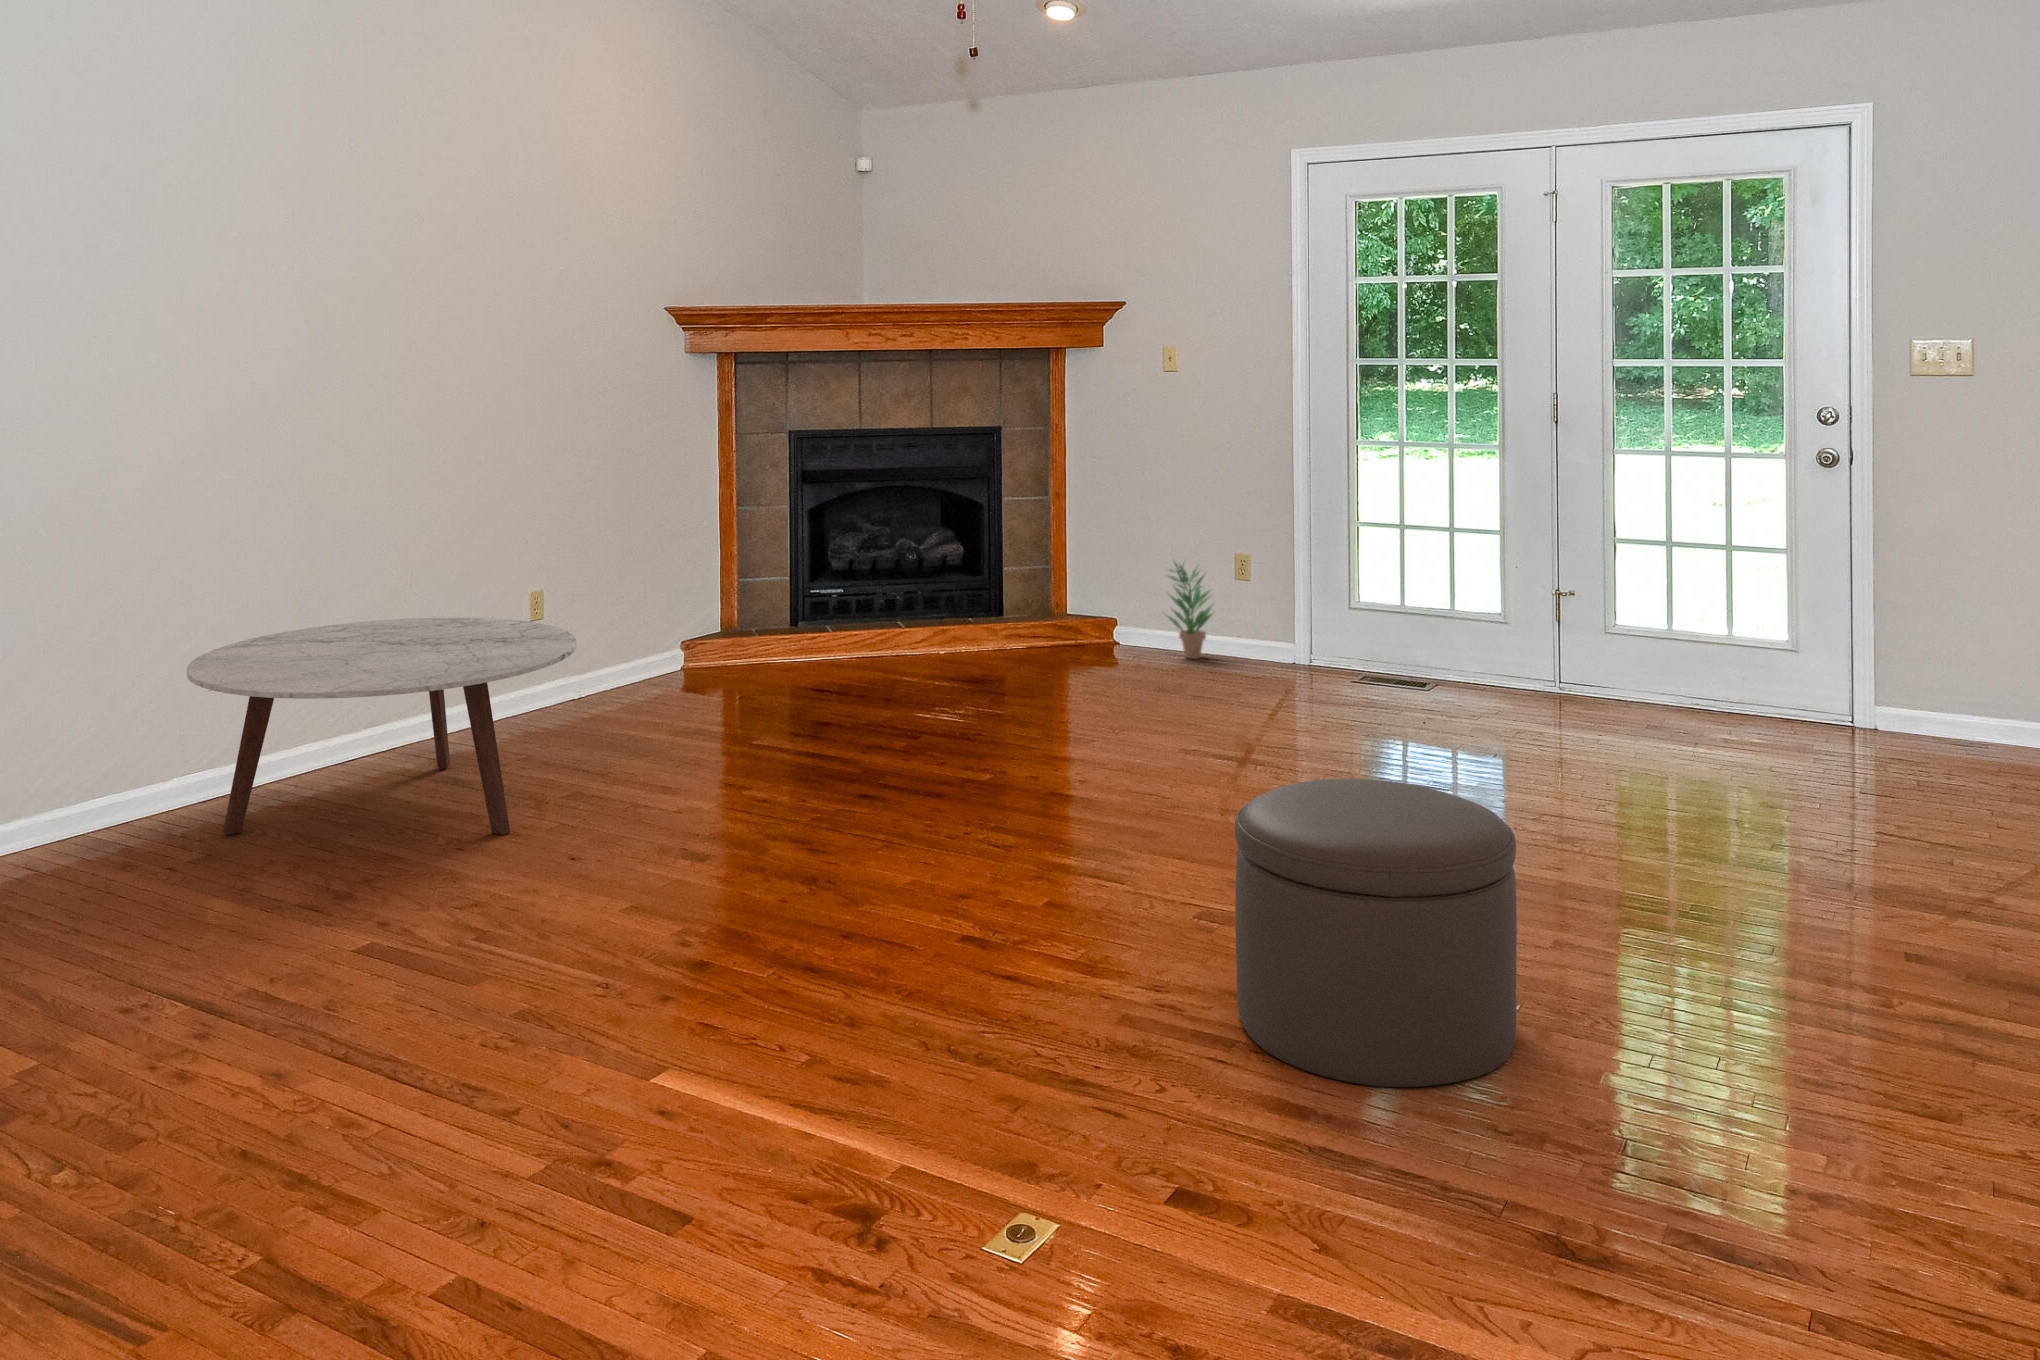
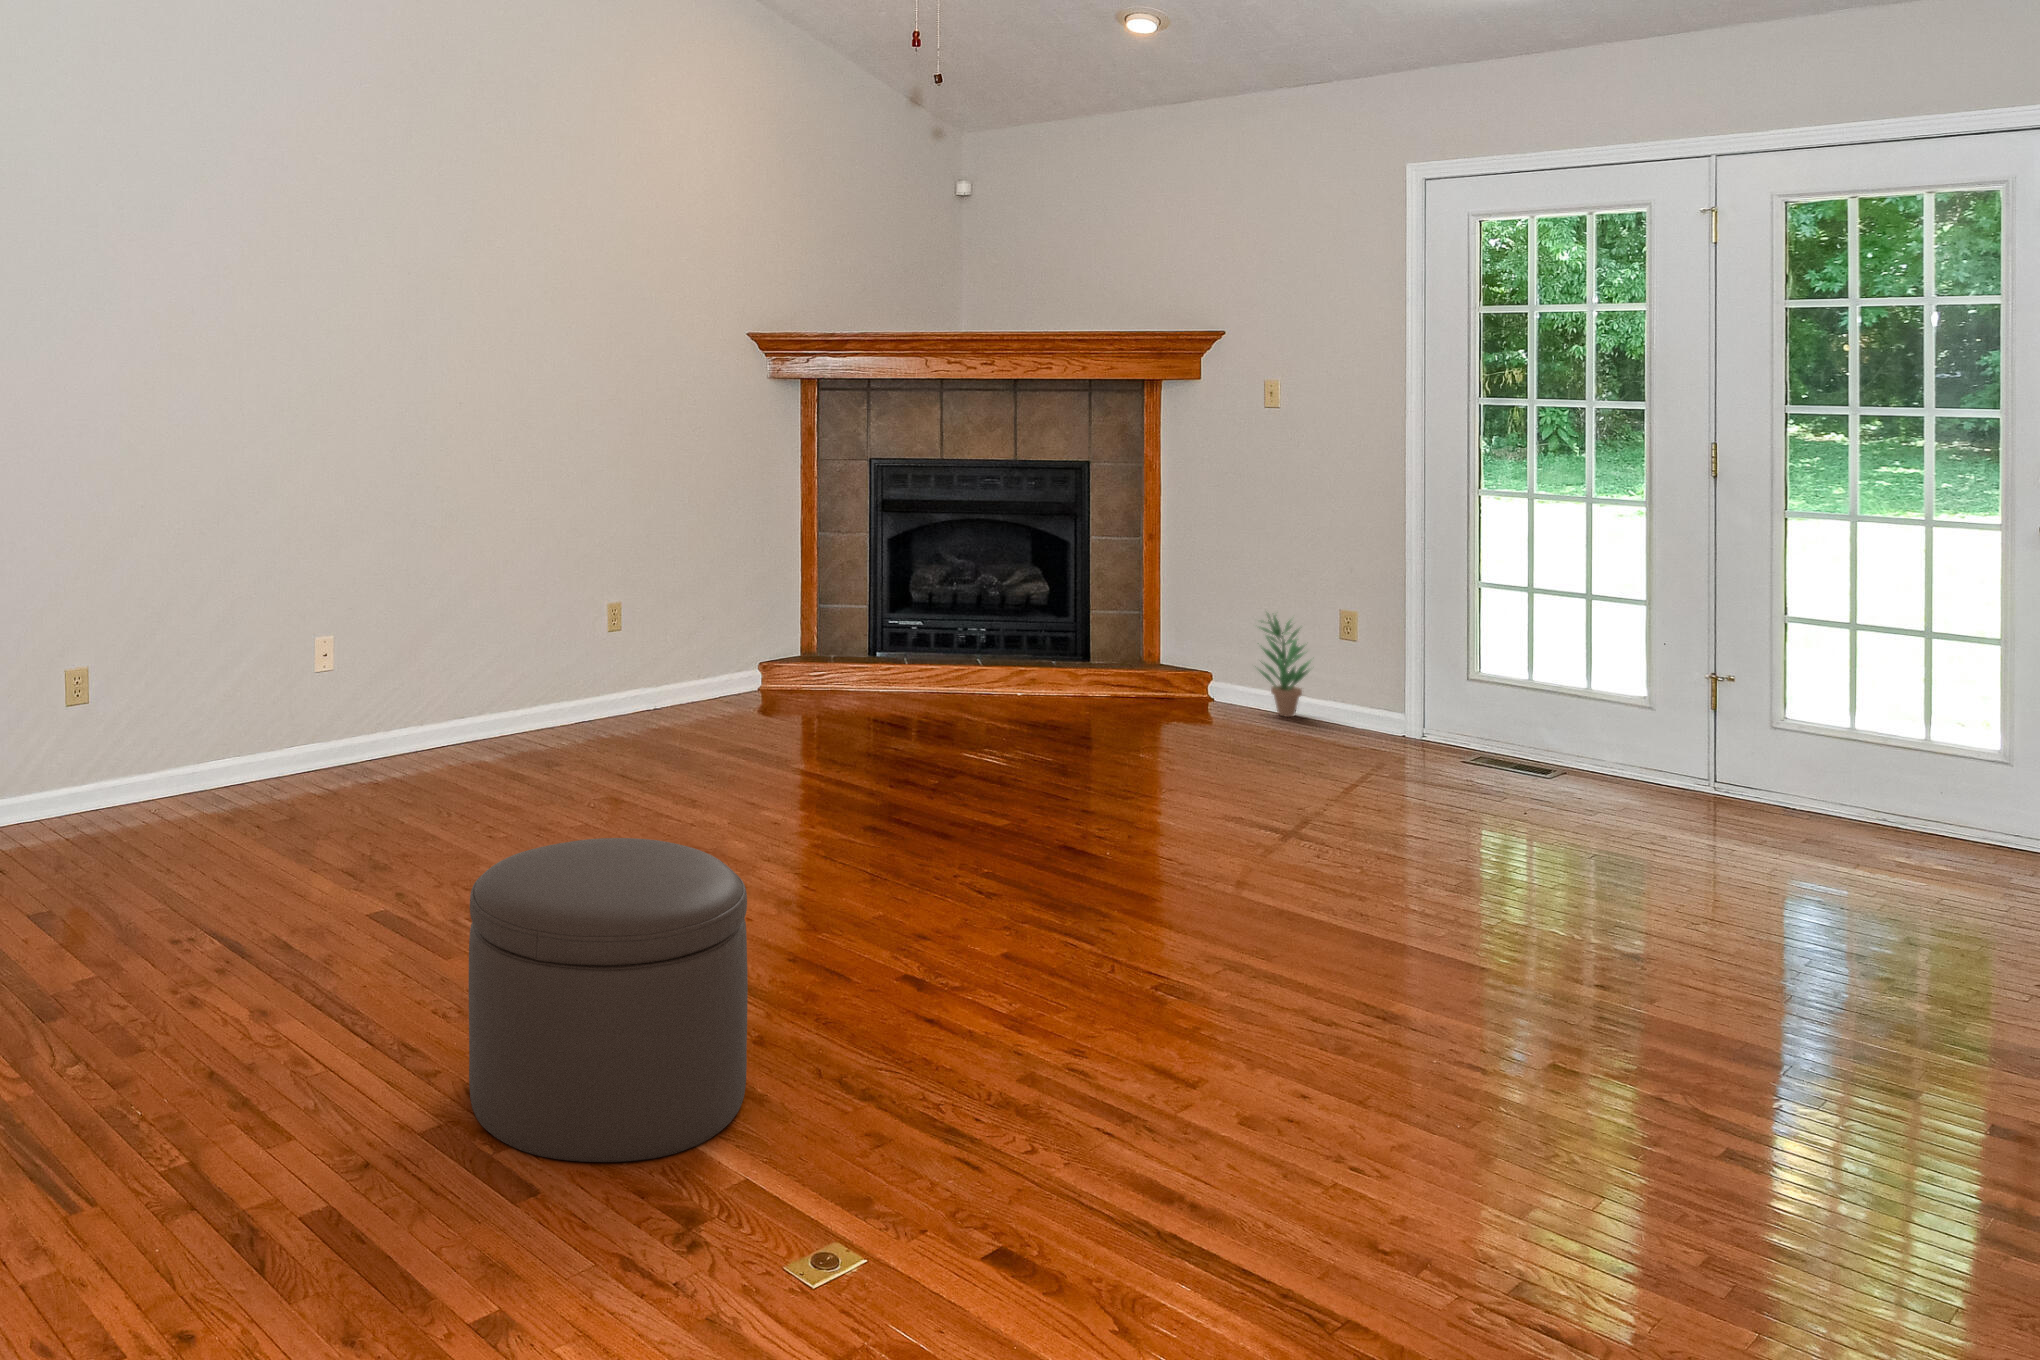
coffee table: present [187,617,576,835] -> none [279,624,614,828]
ottoman: present [1235,779,1517,1087] -> present [469,838,748,1162]

